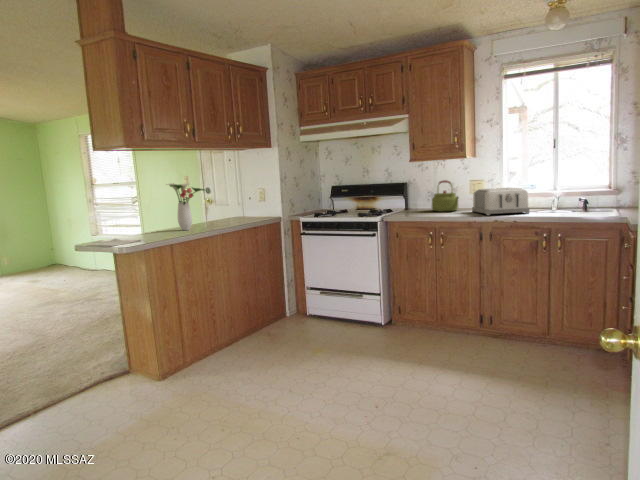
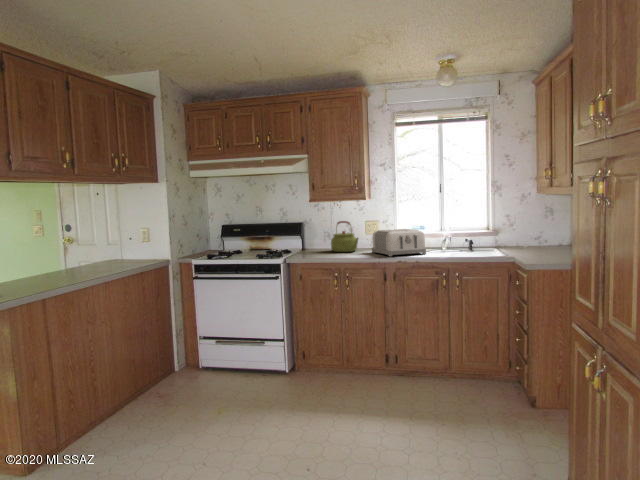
flower arrangement: present [167,183,204,230] -> none [31,221,91,278]

